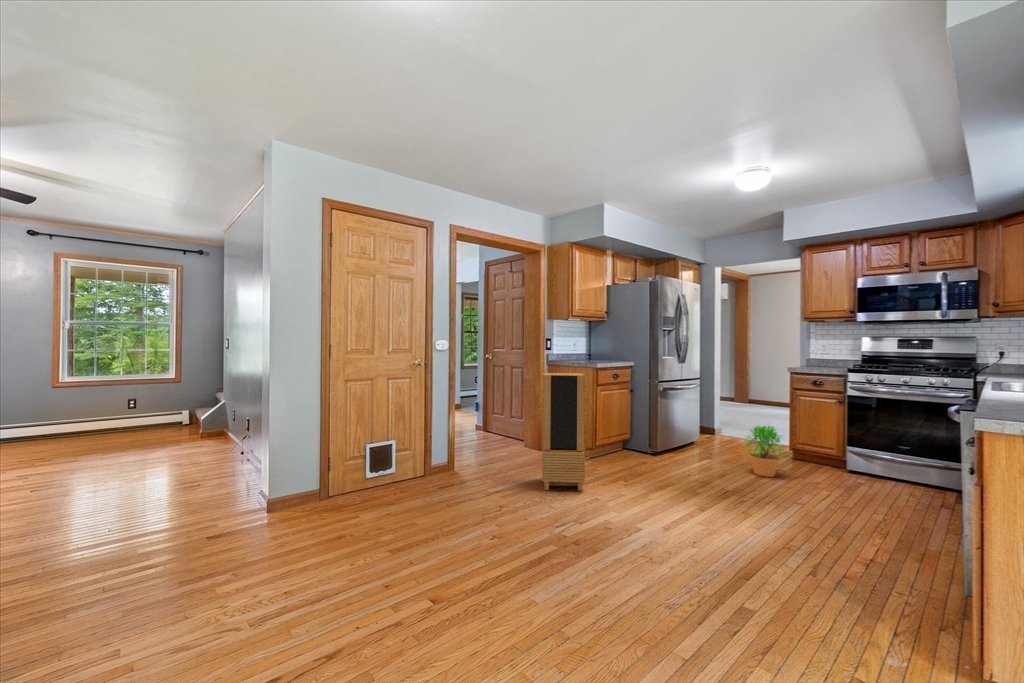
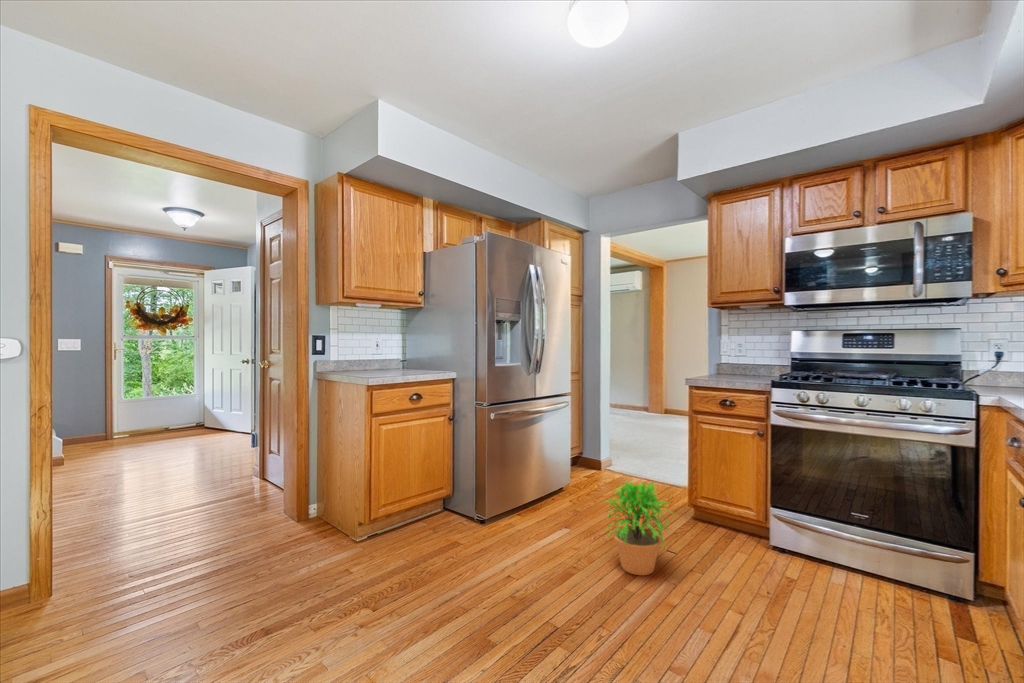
storage cabinet: present [542,373,585,491] -> none [152,402,282,661]

